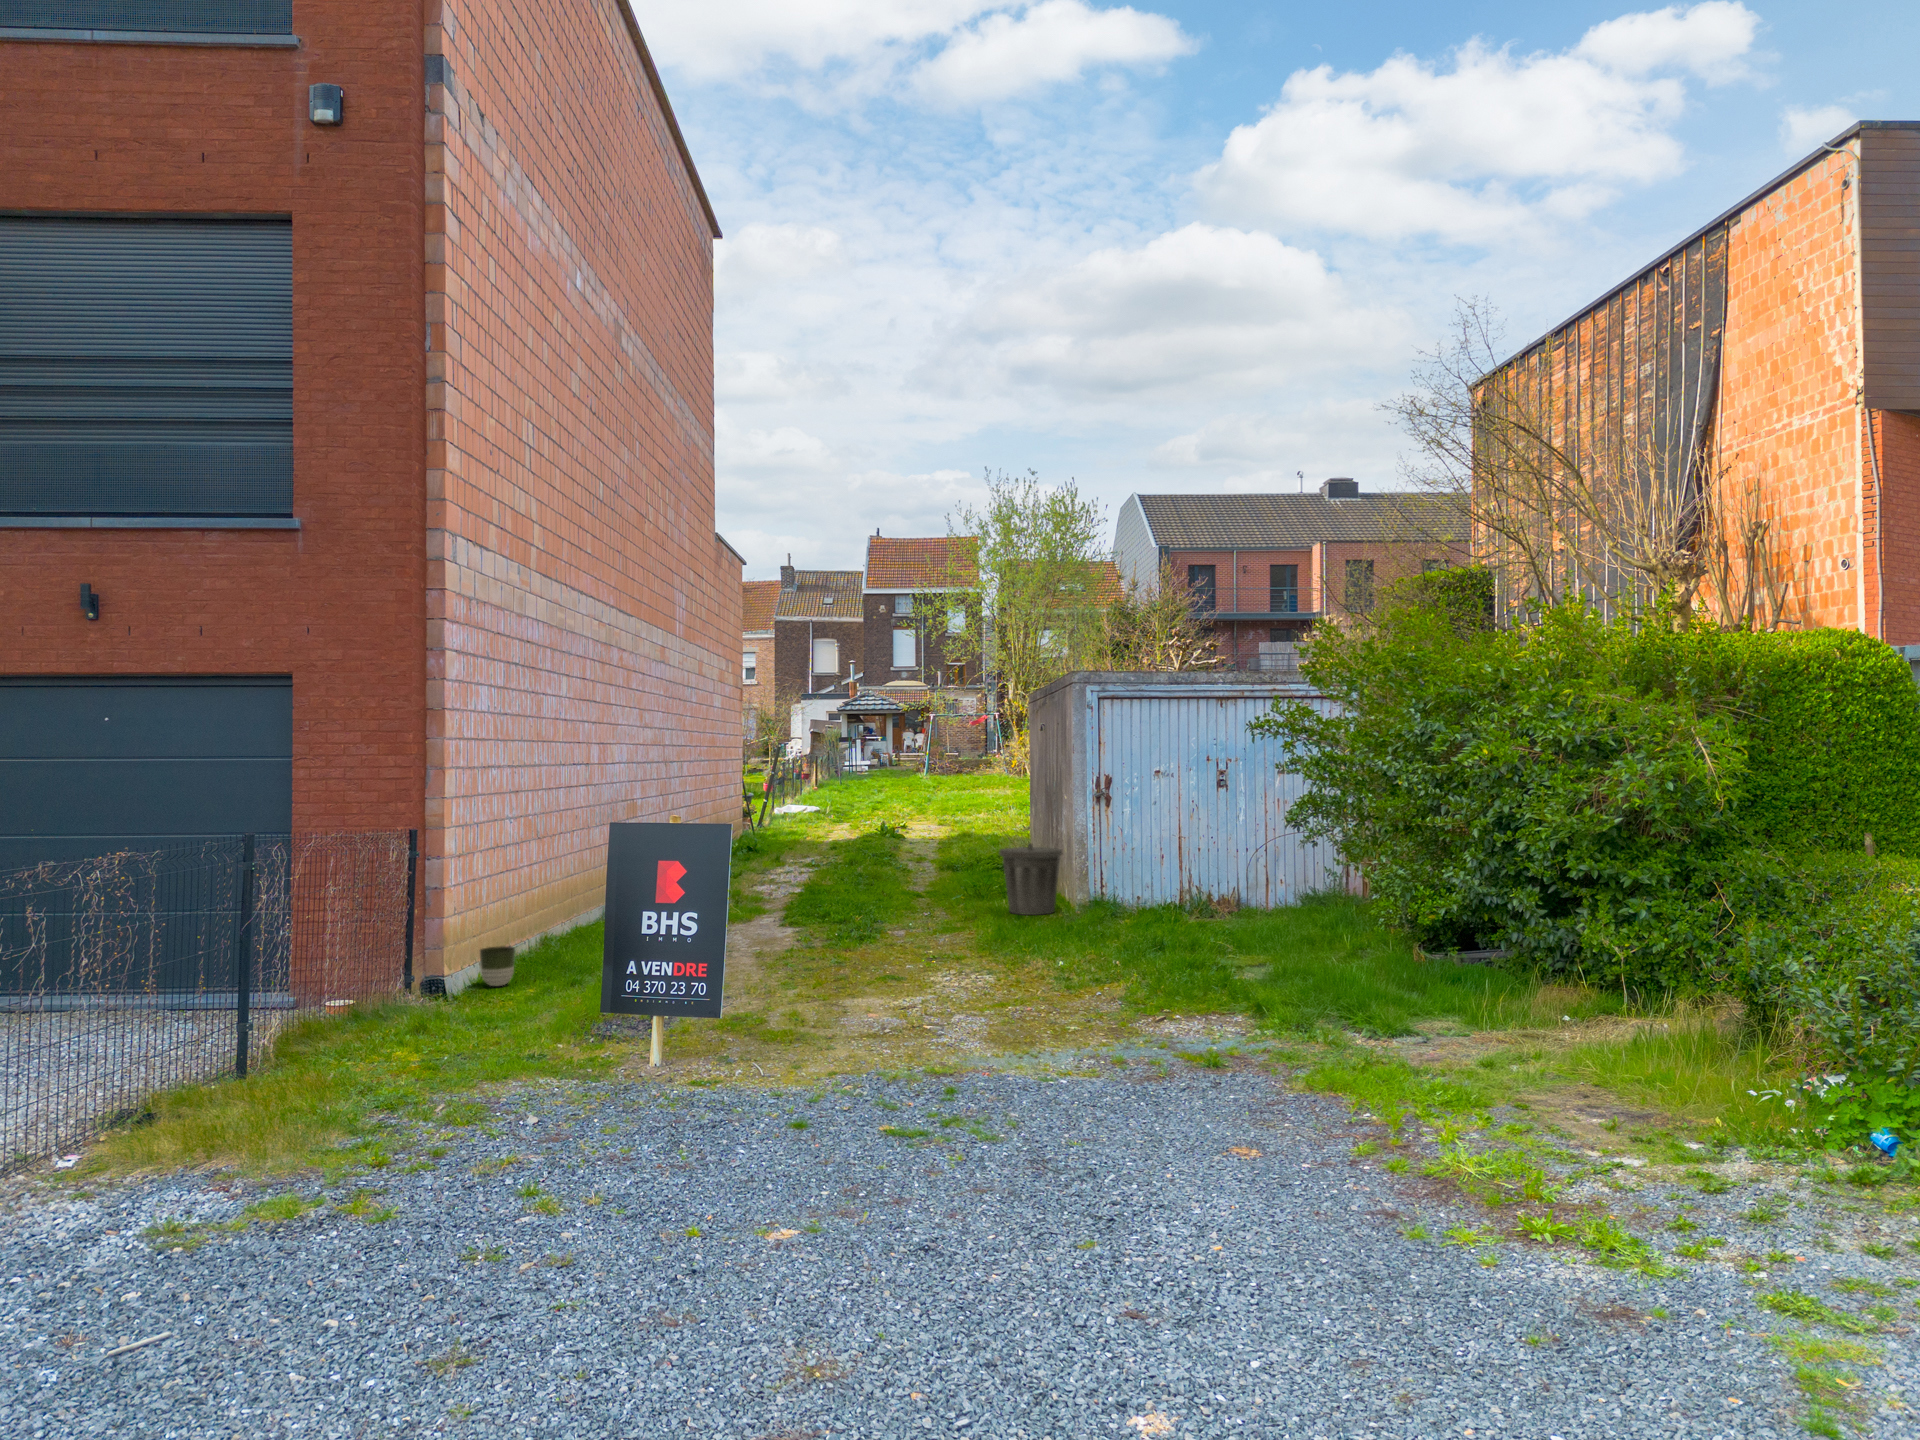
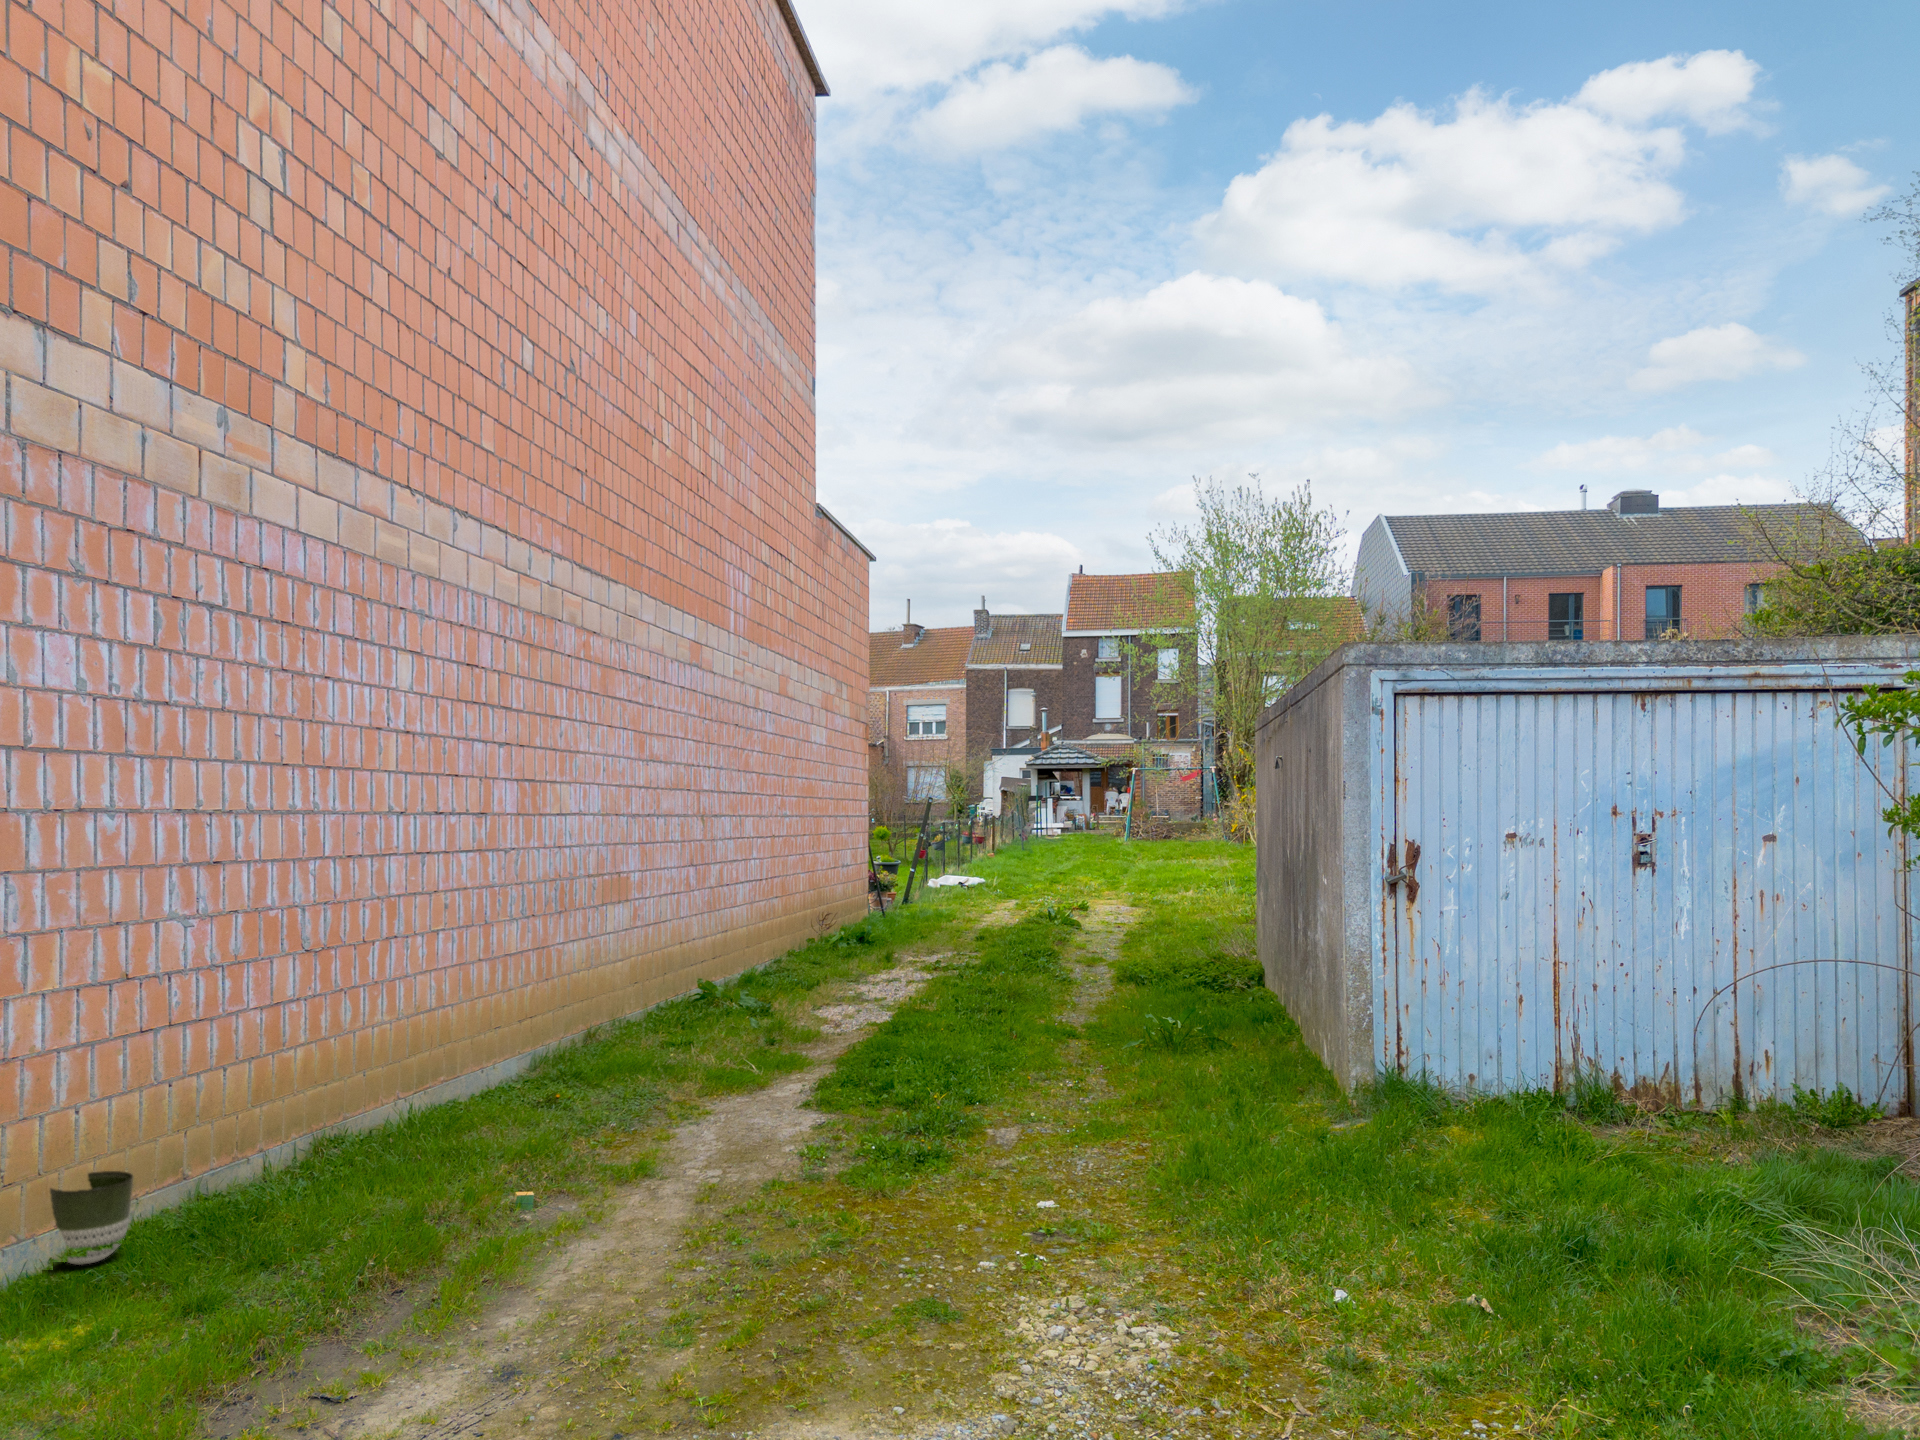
trash can: present [999,843,1063,915] -> none [1202,958,1318,1093]

